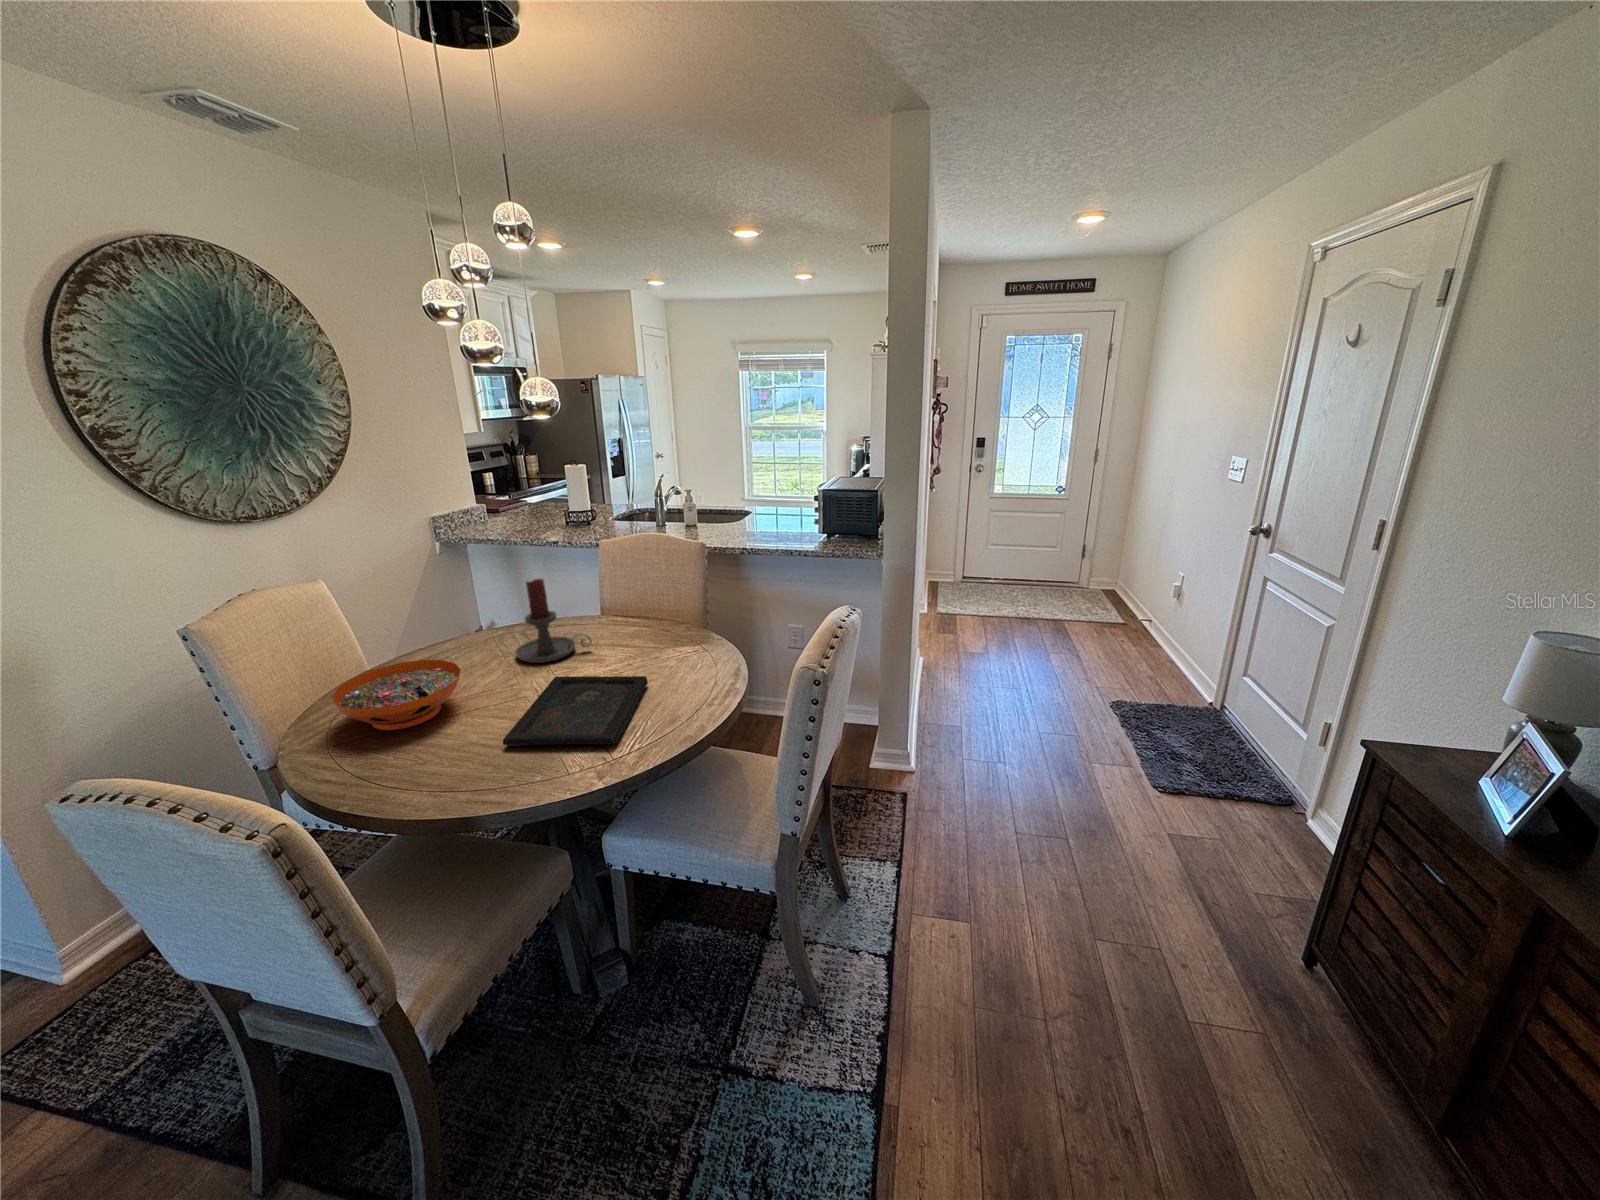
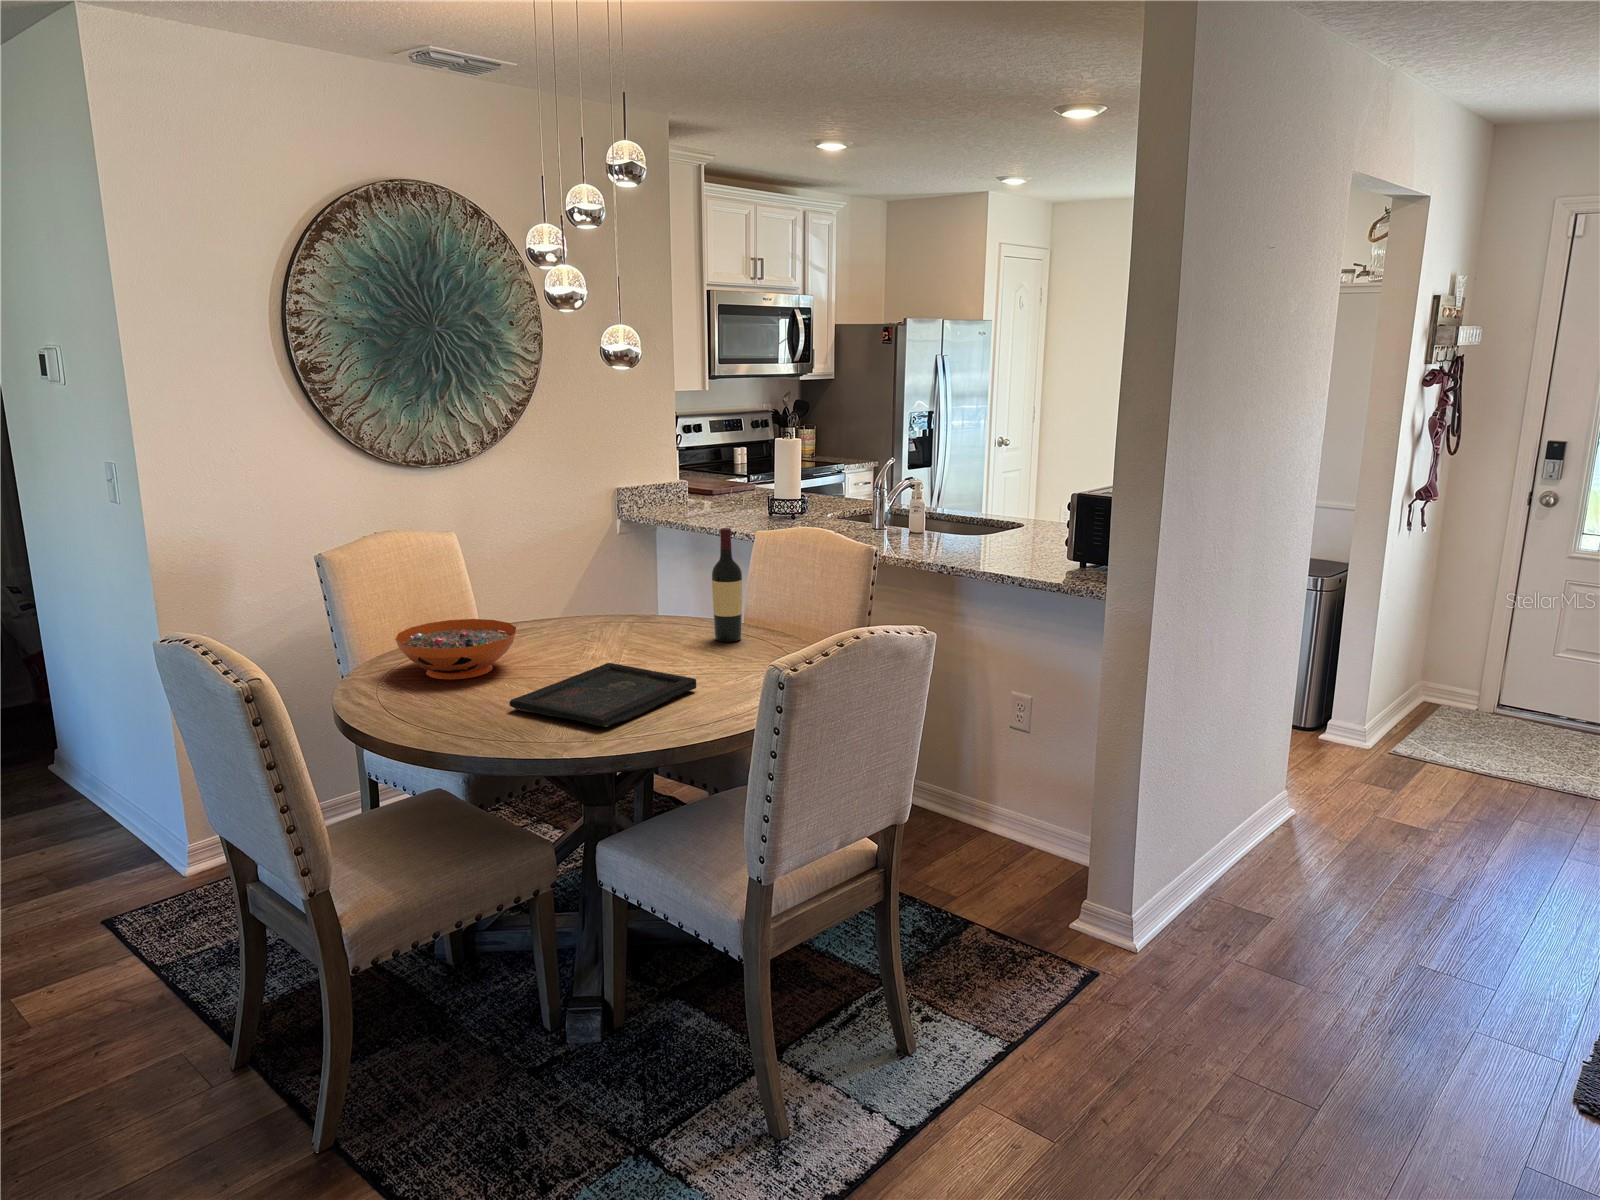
wine bottle: none [602,547,630,635] -> present [712,528,742,642]
candle holder: present [515,578,592,663] -> none [596,552,680,653]

